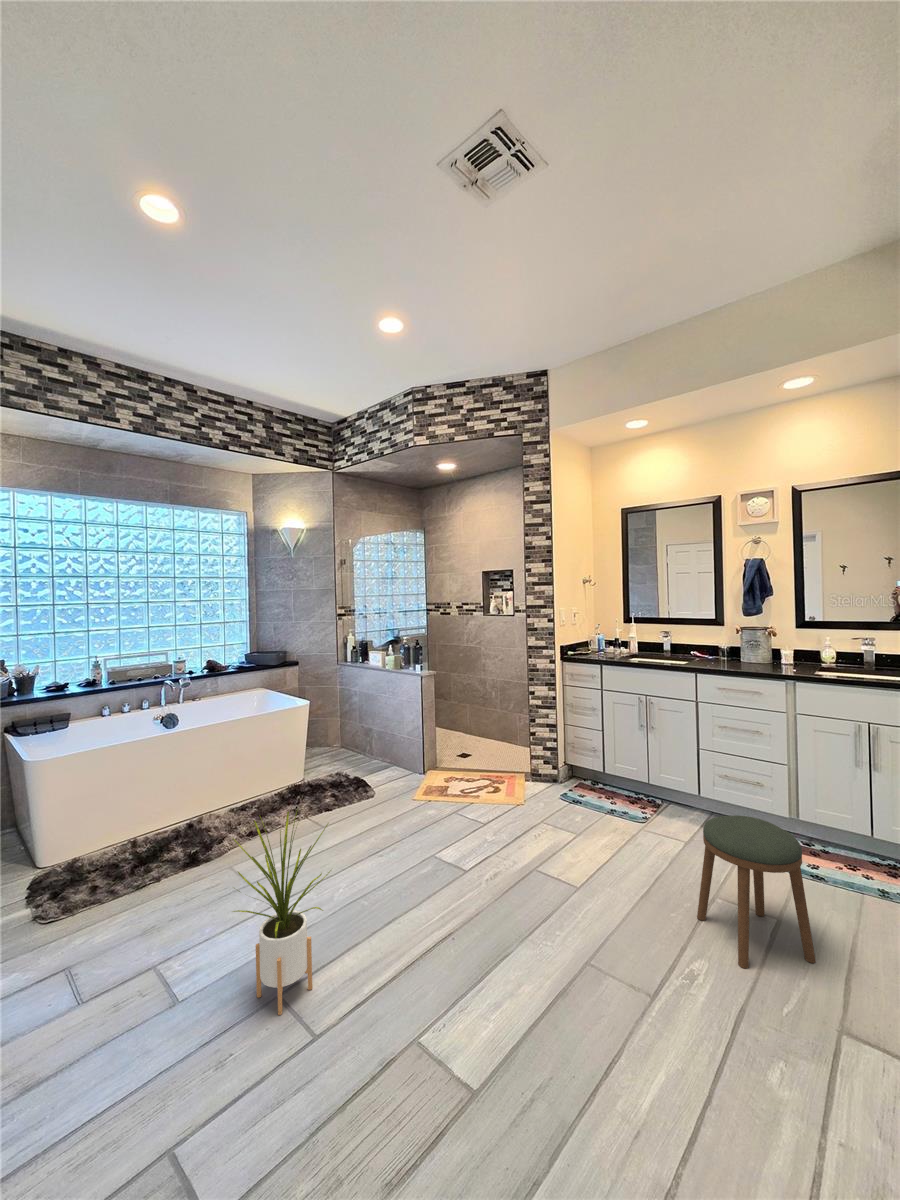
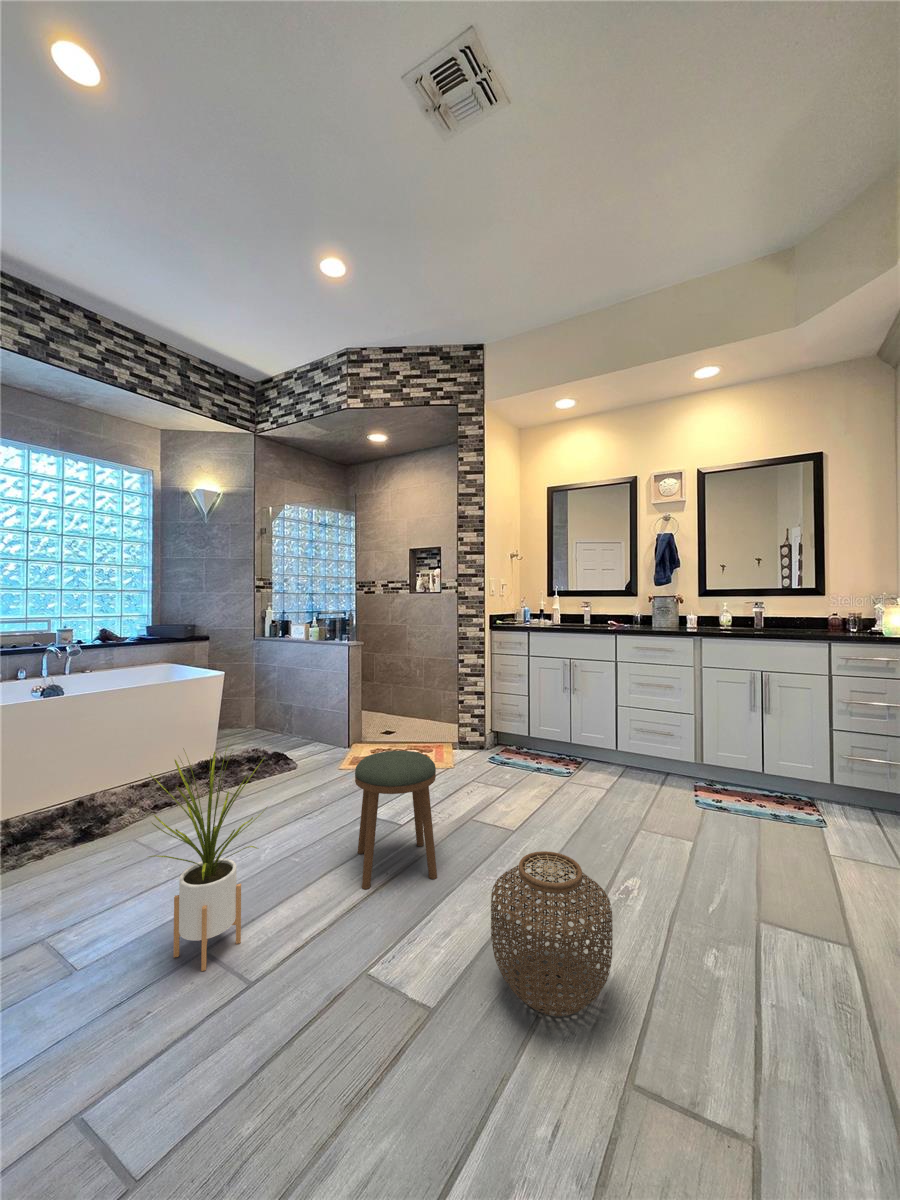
stool: present [697,815,816,968] -> present [355,751,437,889]
woven basket: none [533,943,655,1119] -> present [491,851,613,1016]

